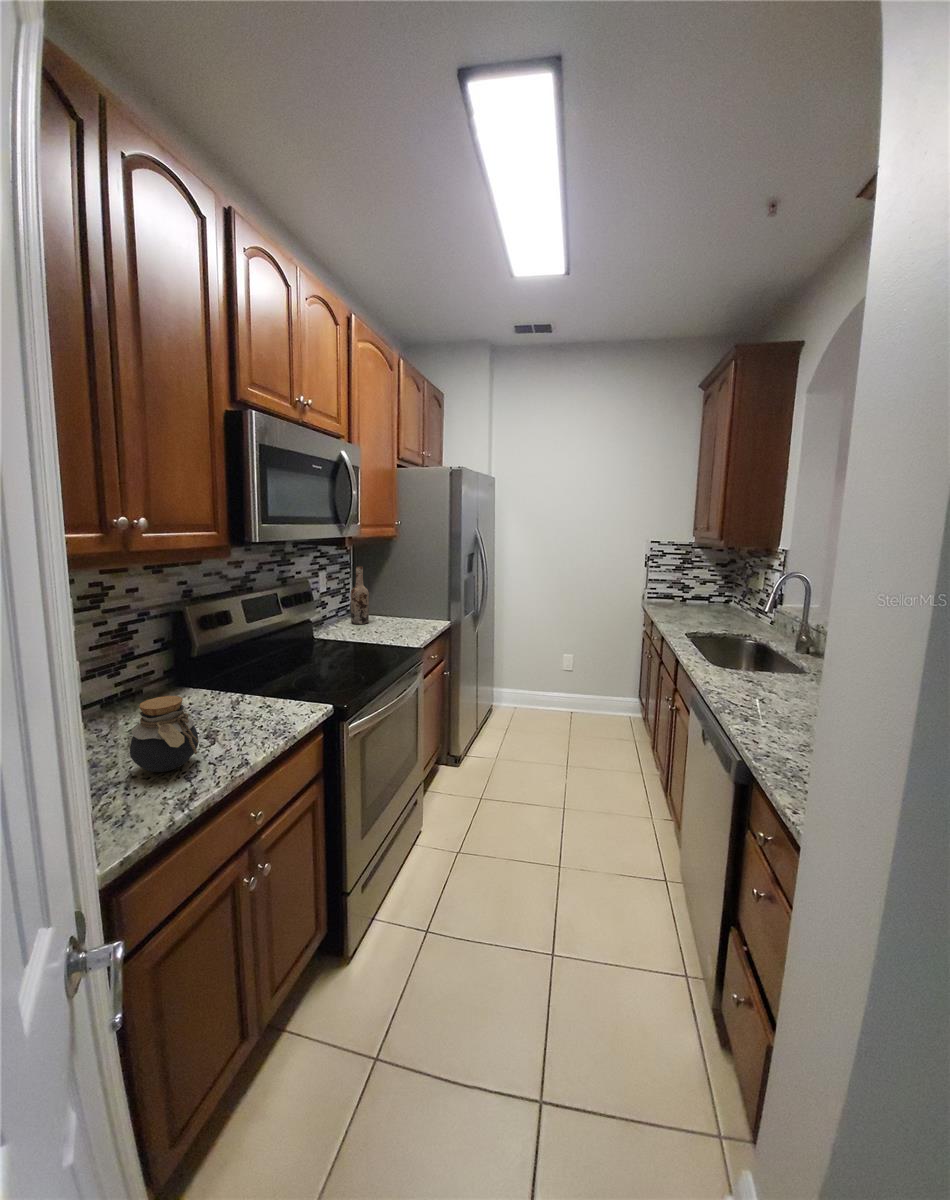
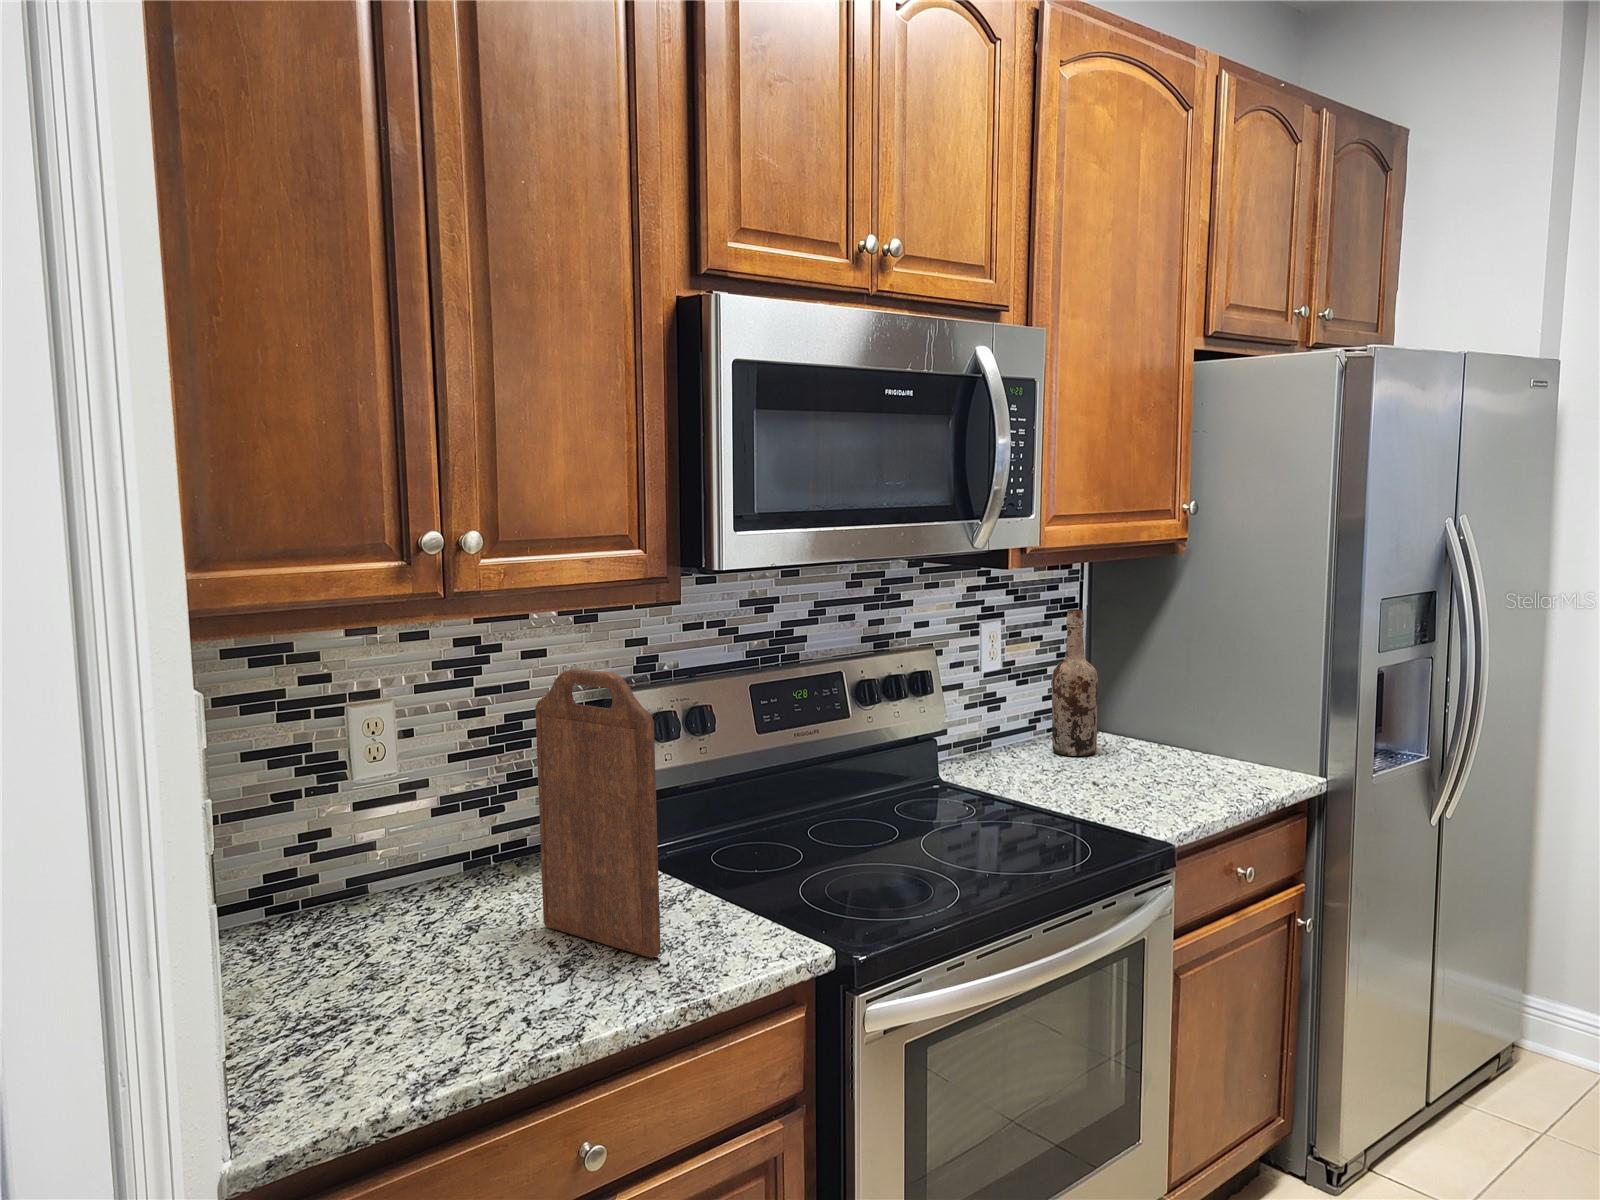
cutting board: none [171,594,257,725] -> present [535,669,661,958]
jar: present [130,696,199,772] -> none [396,867,512,1014]

